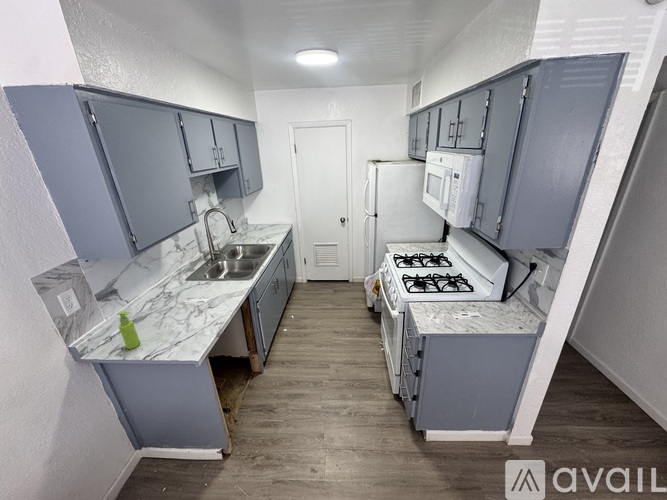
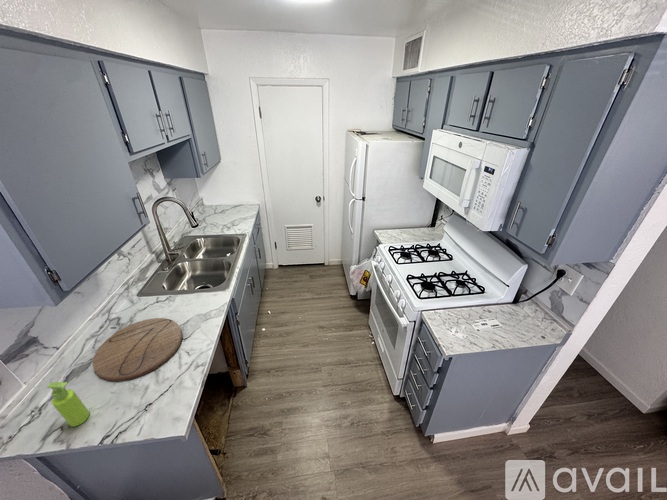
cutting board: none [148,293,212,328] -> present [92,318,182,382]

